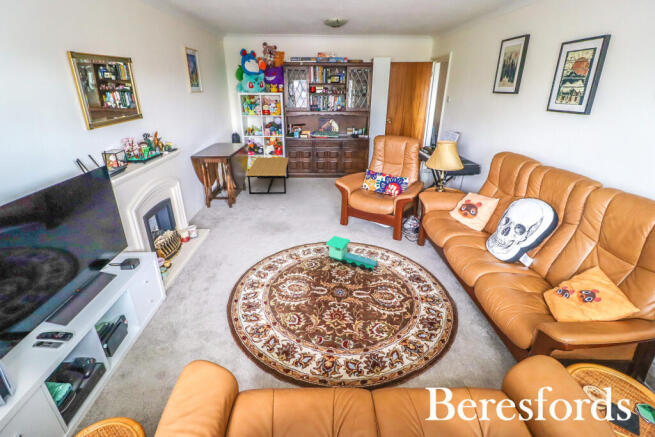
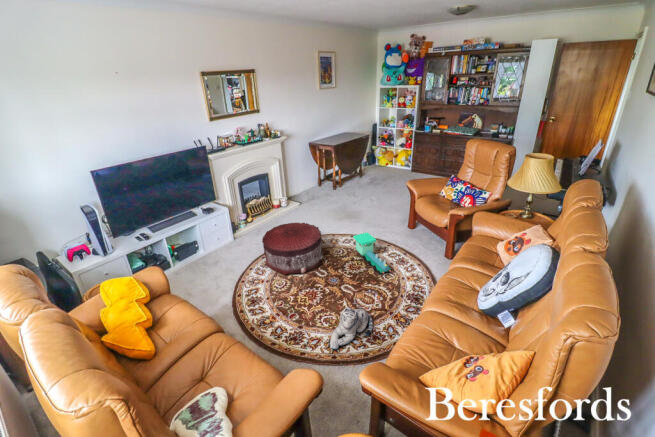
coffee table: present [246,157,289,194] -> none [357,148,415,187]
pouf: none [235,242,312,308] -> present [262,223,323,275]
plush toy: none [394,304,427,352] -> present [330,308,373,349]

